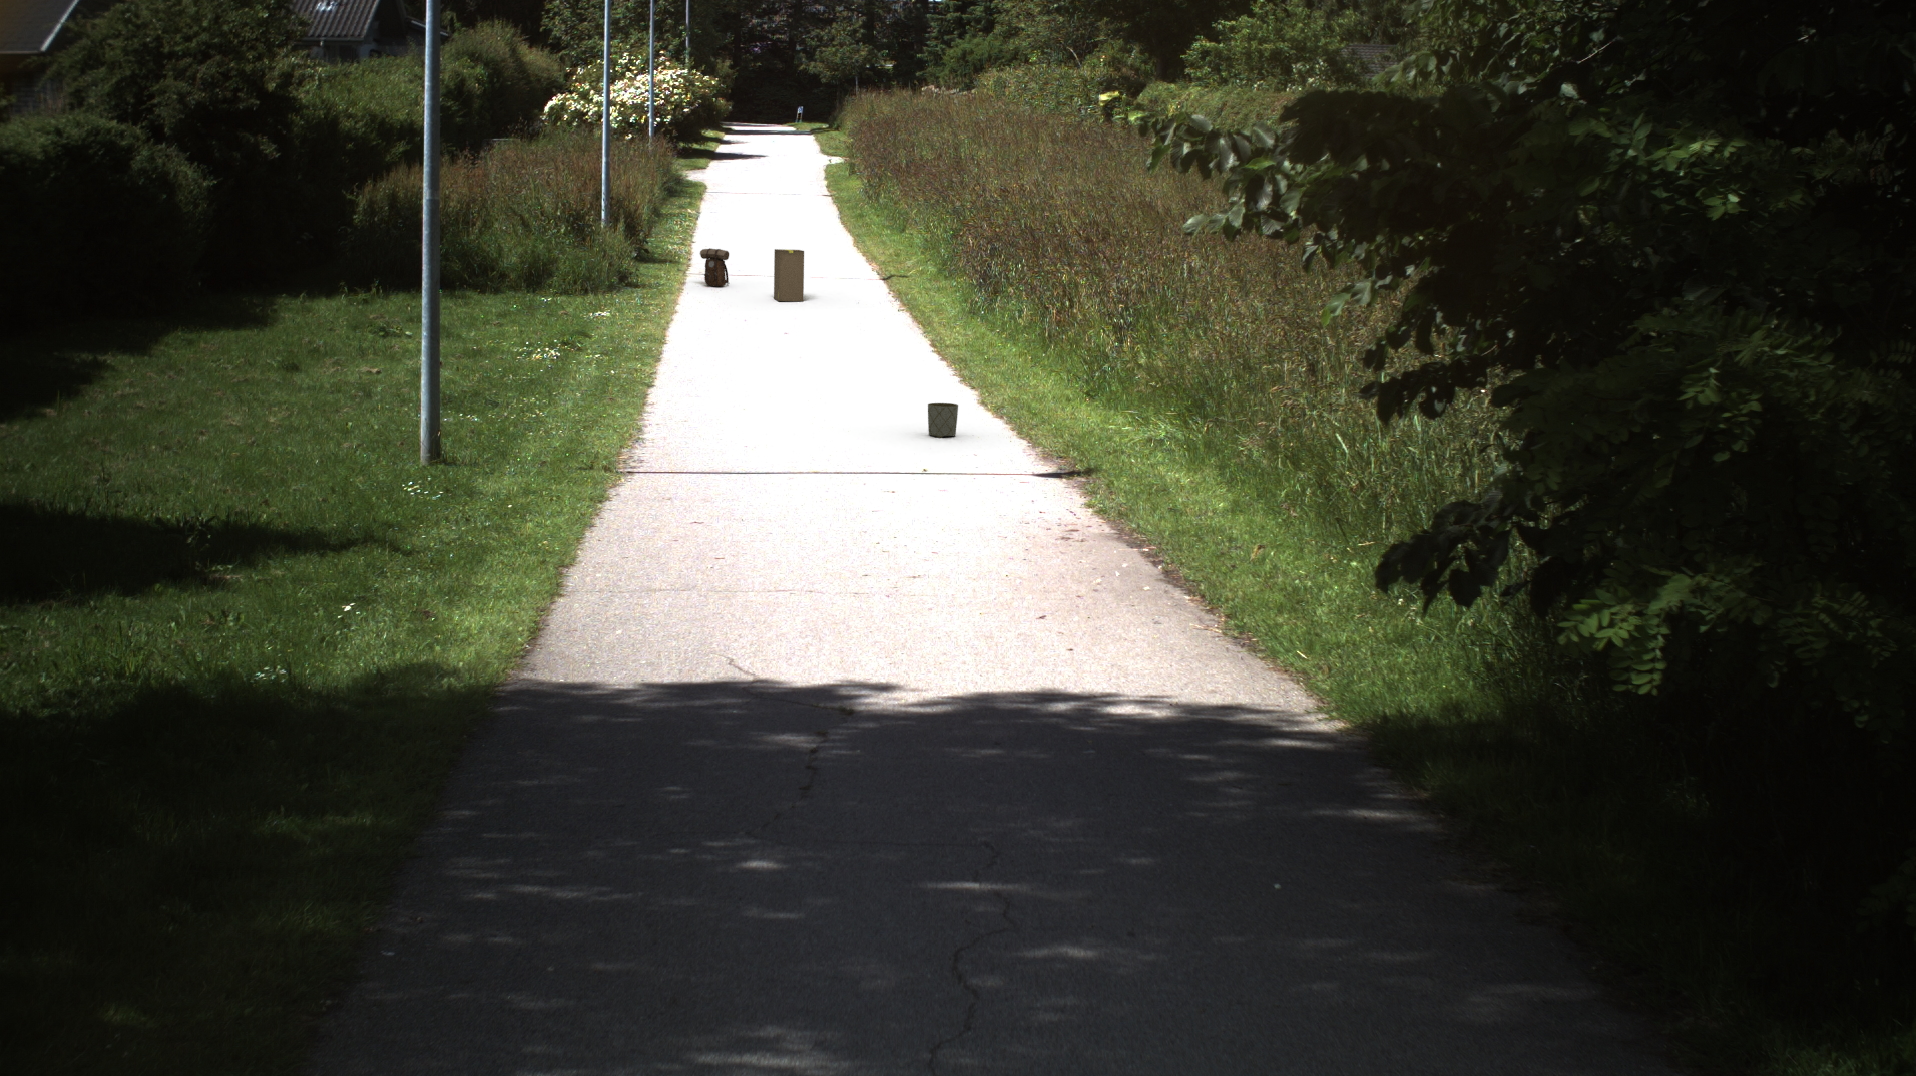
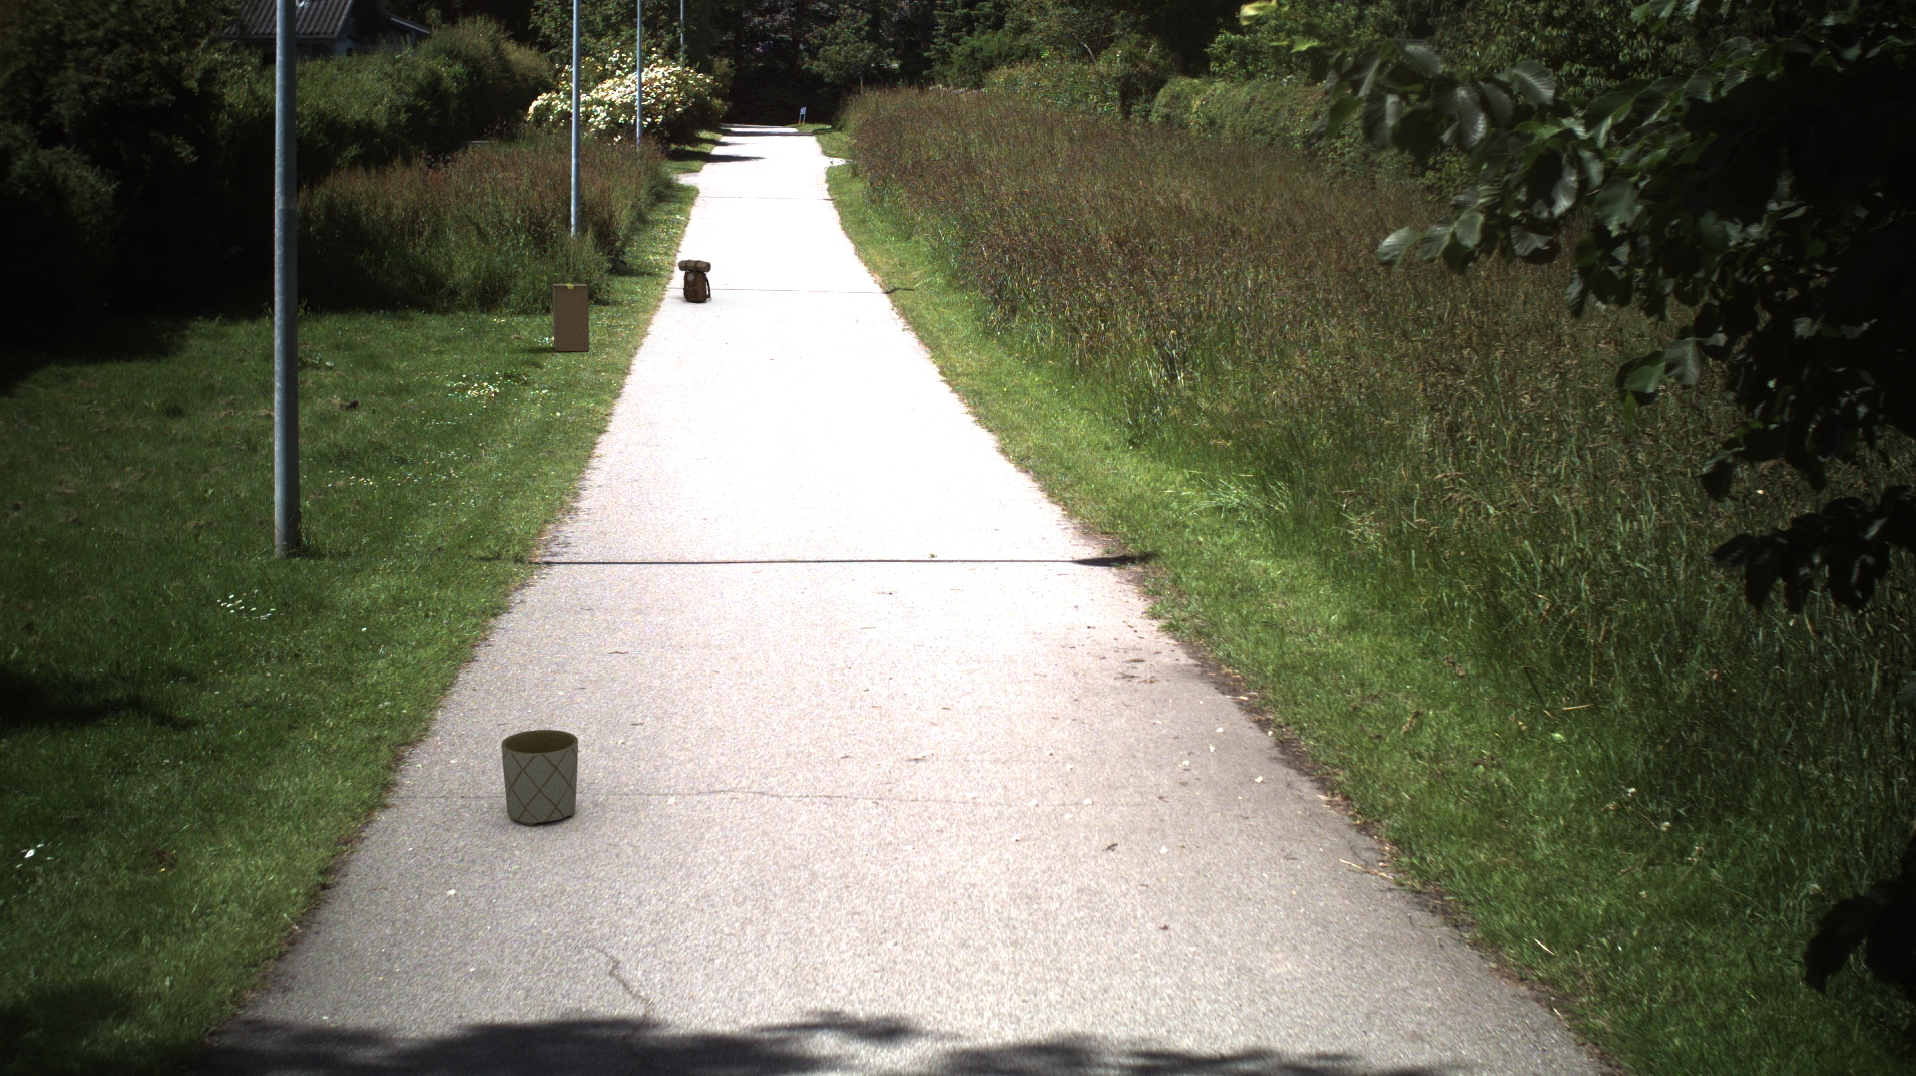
cardboard box: present [774,249,804,301] -> present [552,284,589,351]
planter: present [928,403,958,438] -> present [501,730,578,826]

